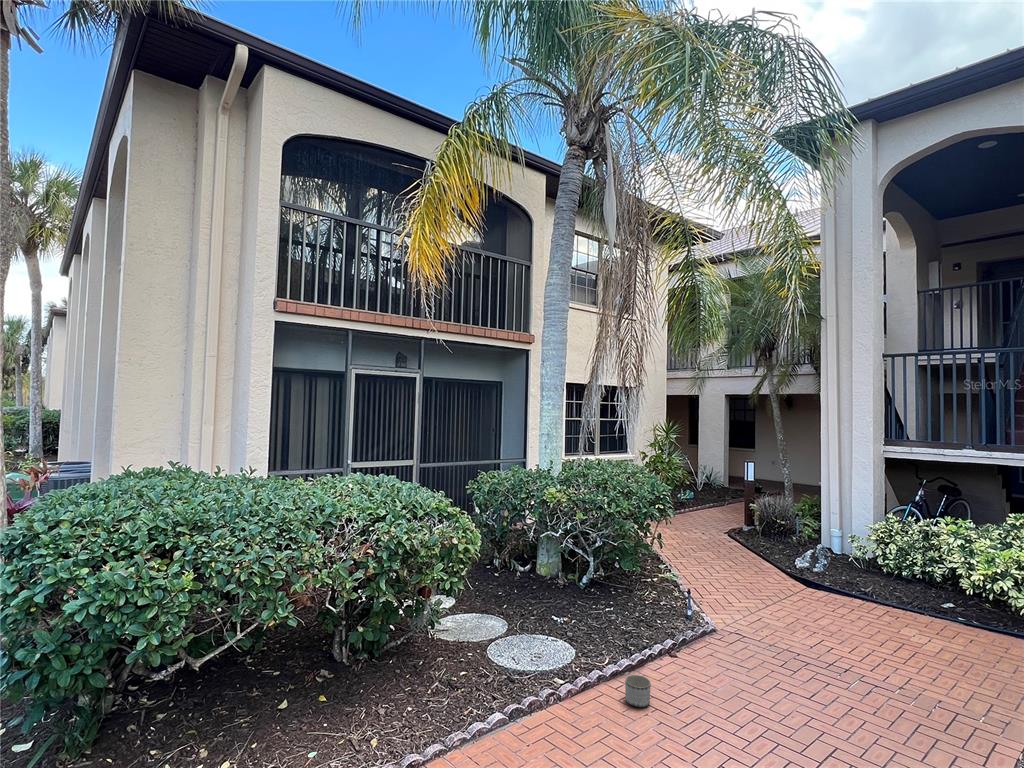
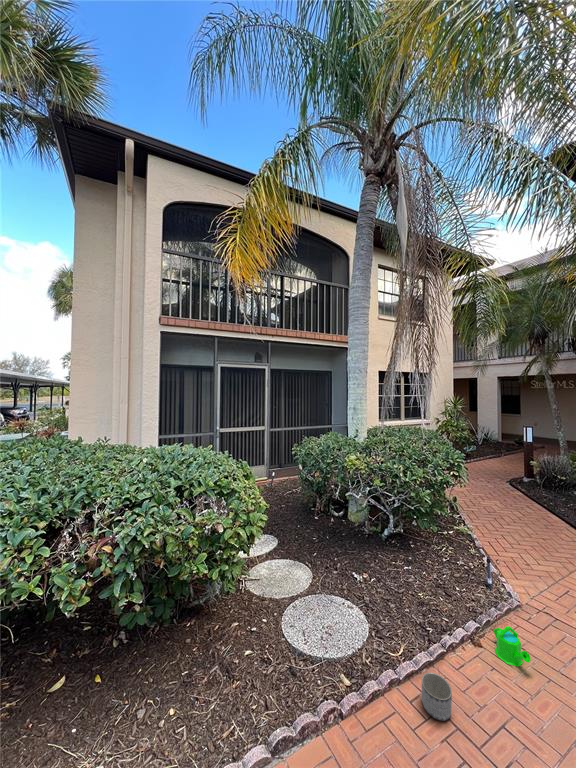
watering can: none [691,639,719,673] -> present [494,626,531,667]

